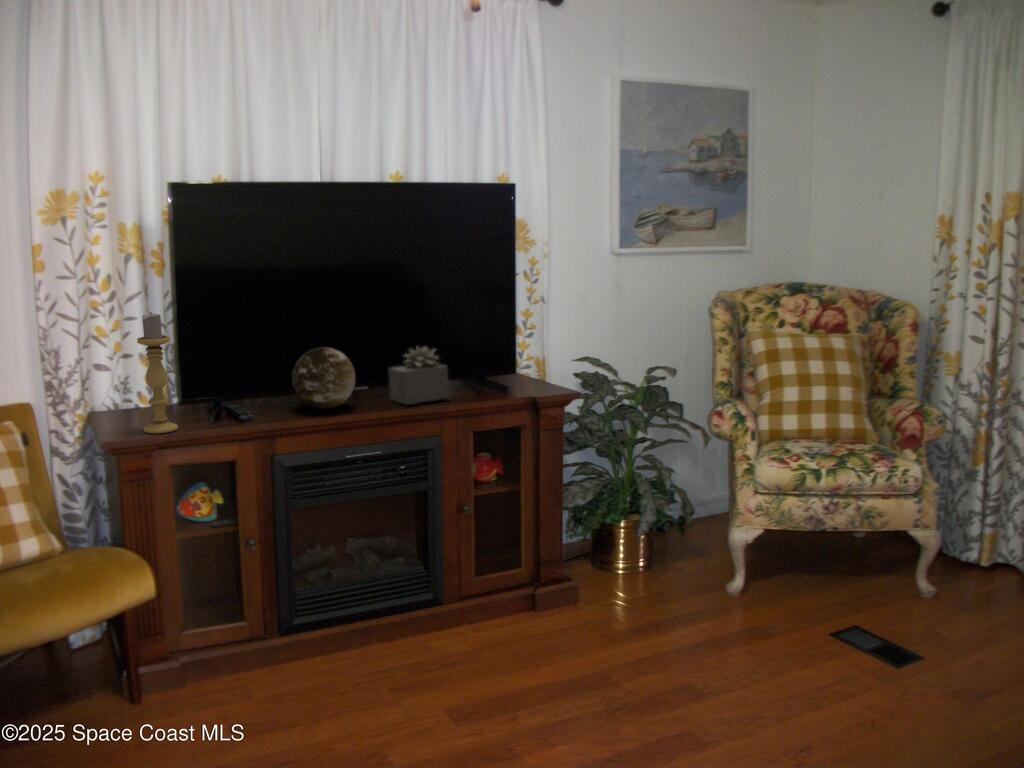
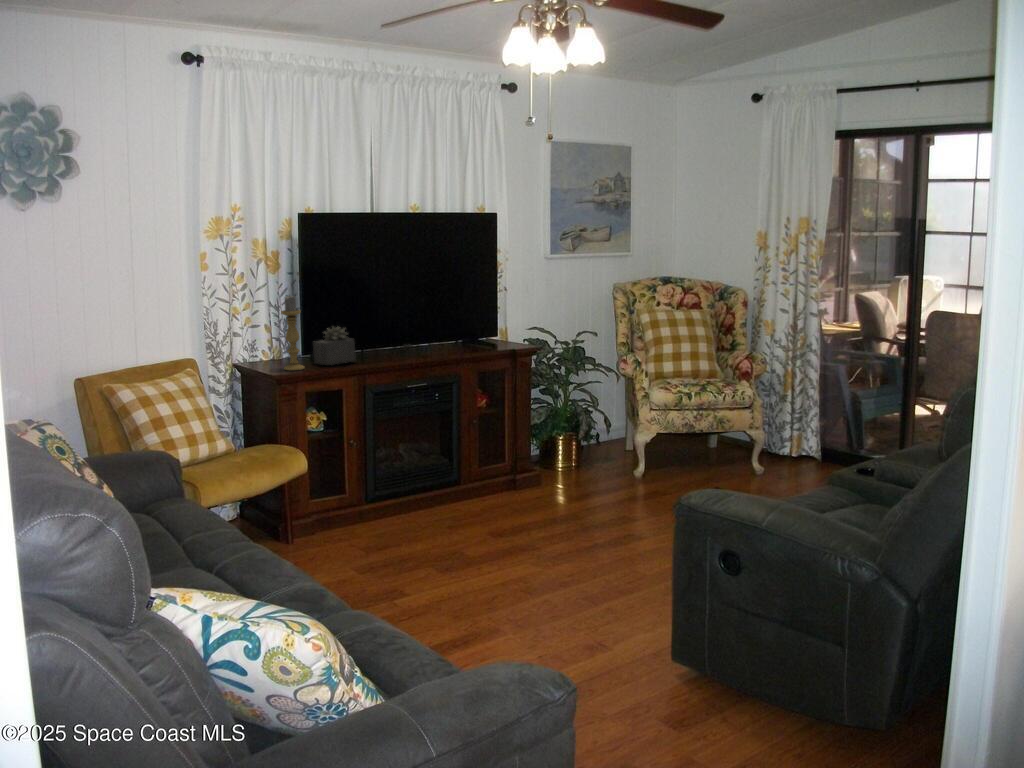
decorative orb: present [292,347,355,409] -> none [366,318,405,357]
succulent plant: present [388,347,449,404] -> present [313,327,356,365]

